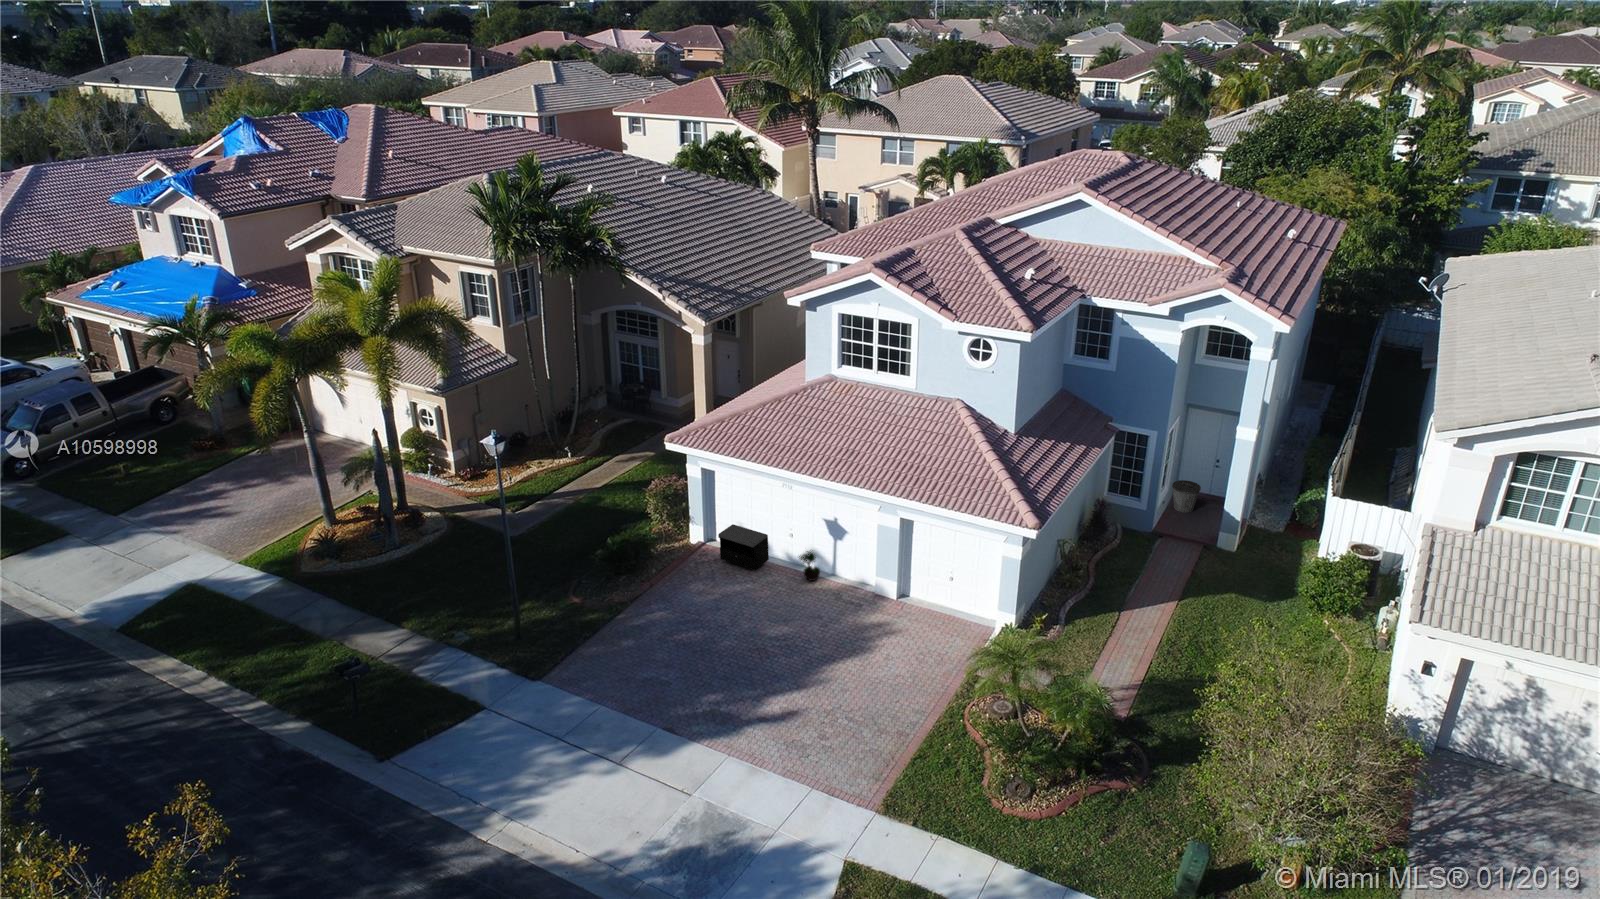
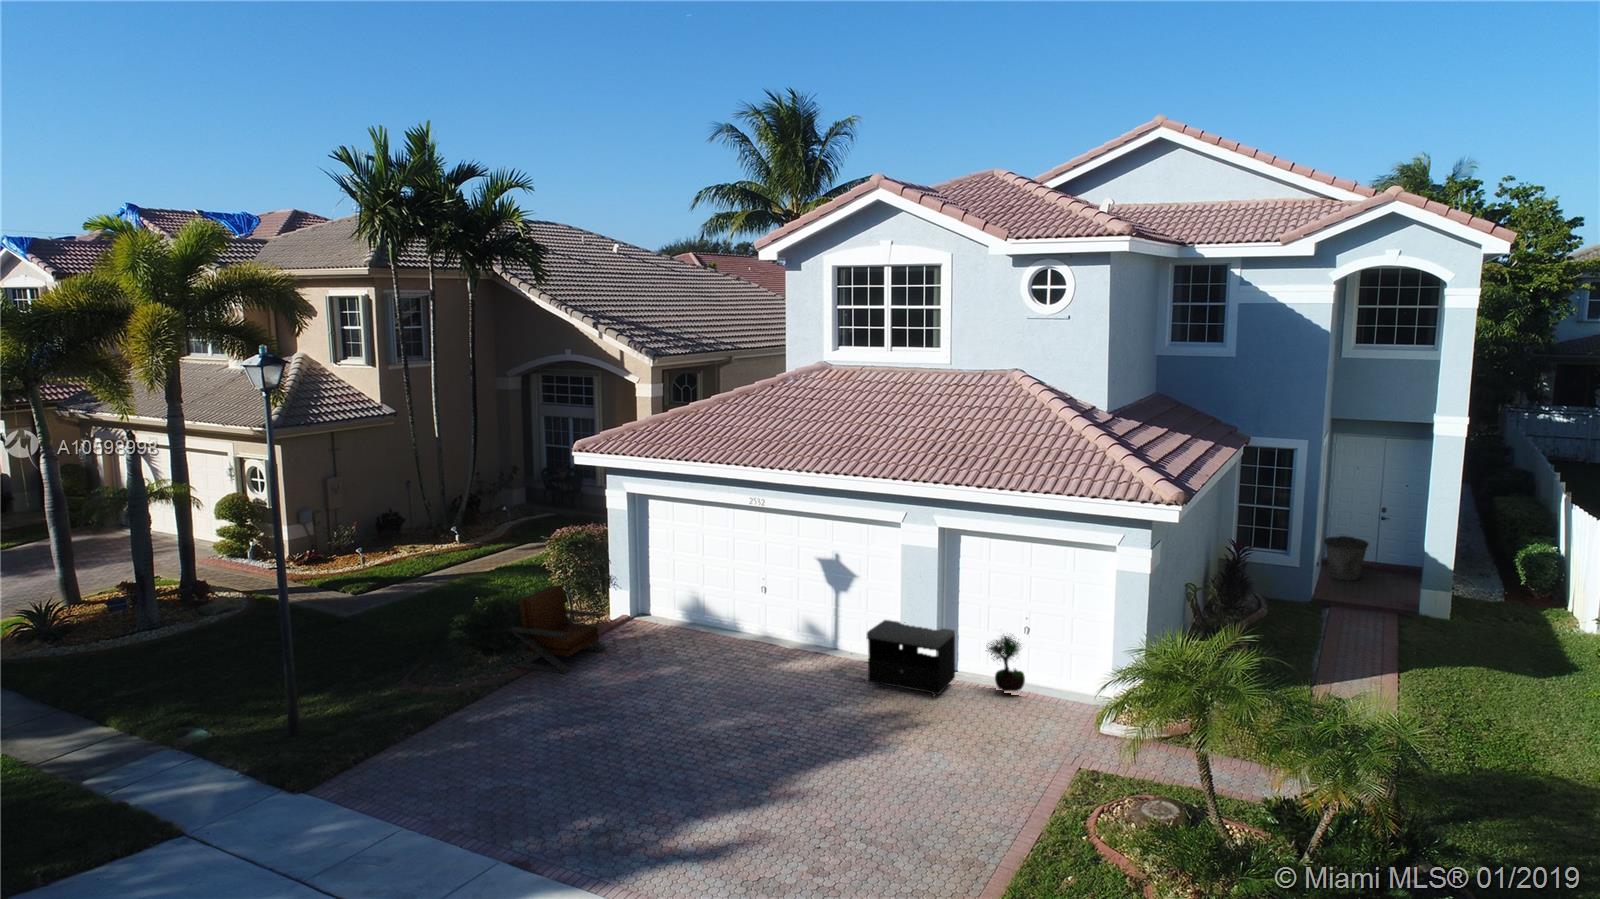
storage bench: present [718,524,769,571] -> present [867,620,955,697]
lounge chair: none [634,531,691,592] -> present [511,585,606,673]
potted tree: present [799,550,820,581] -> present [987,636,1025,691]

